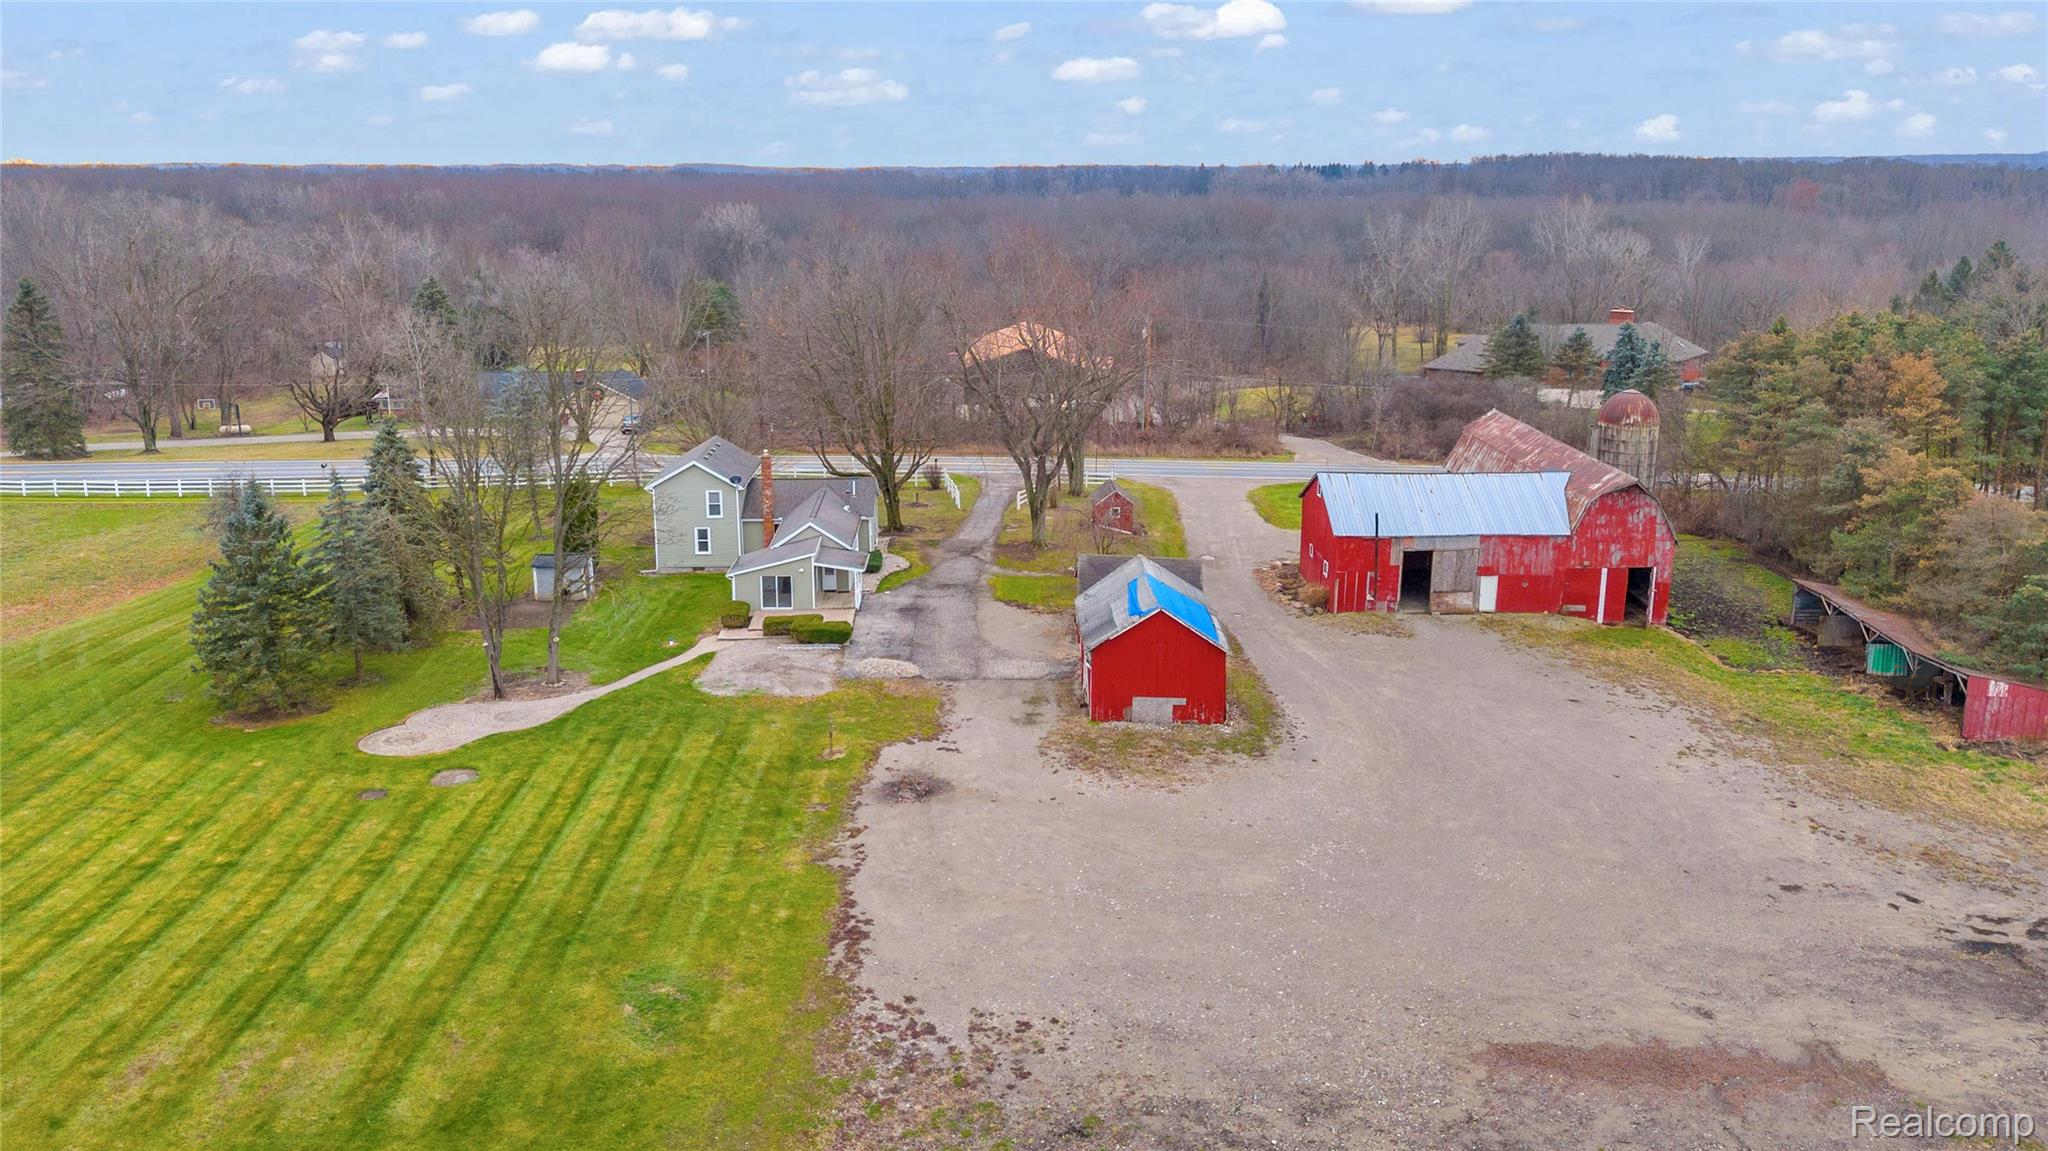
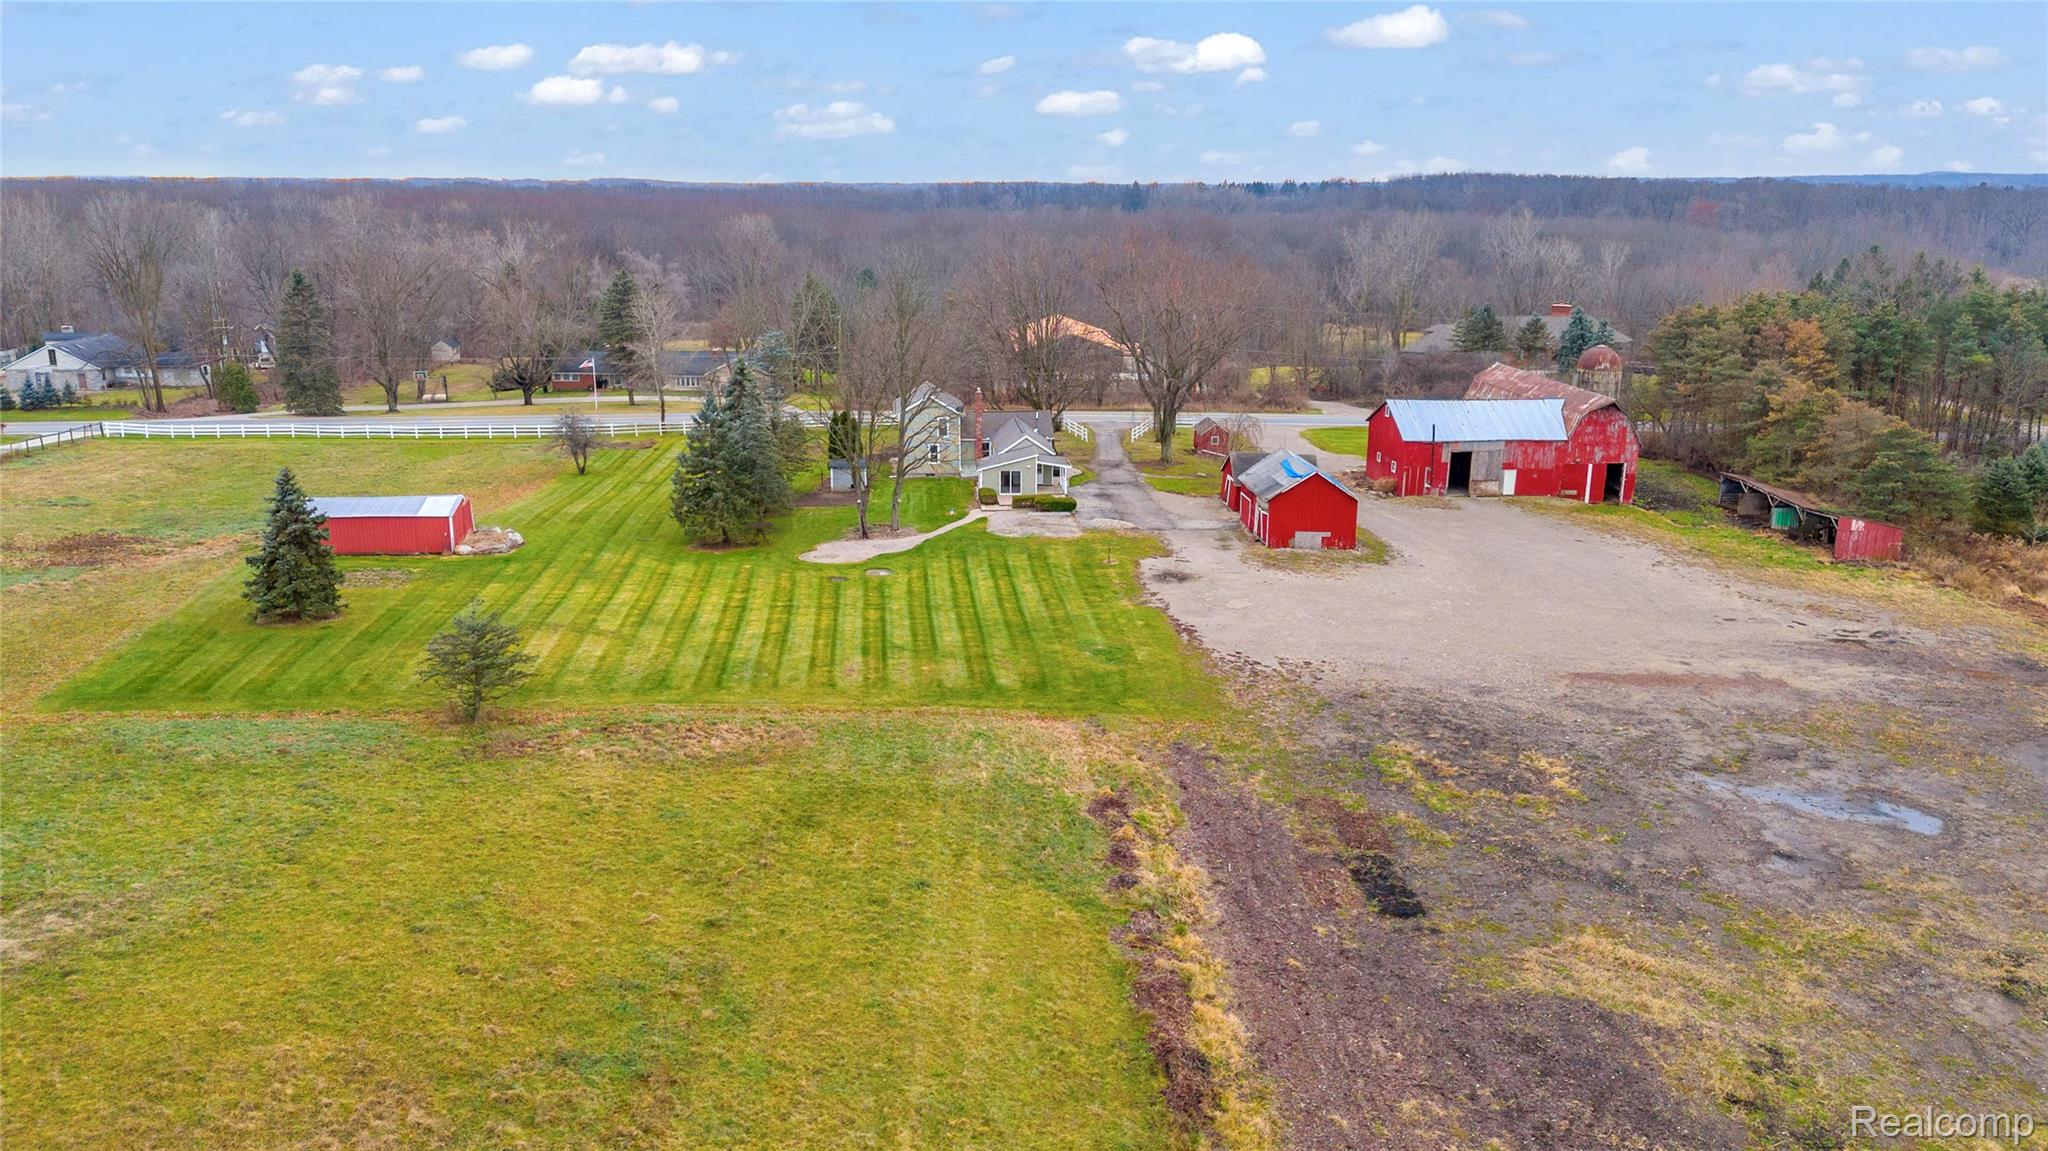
round table: none [308,673,358,714] -> present [745,521,774,545]

